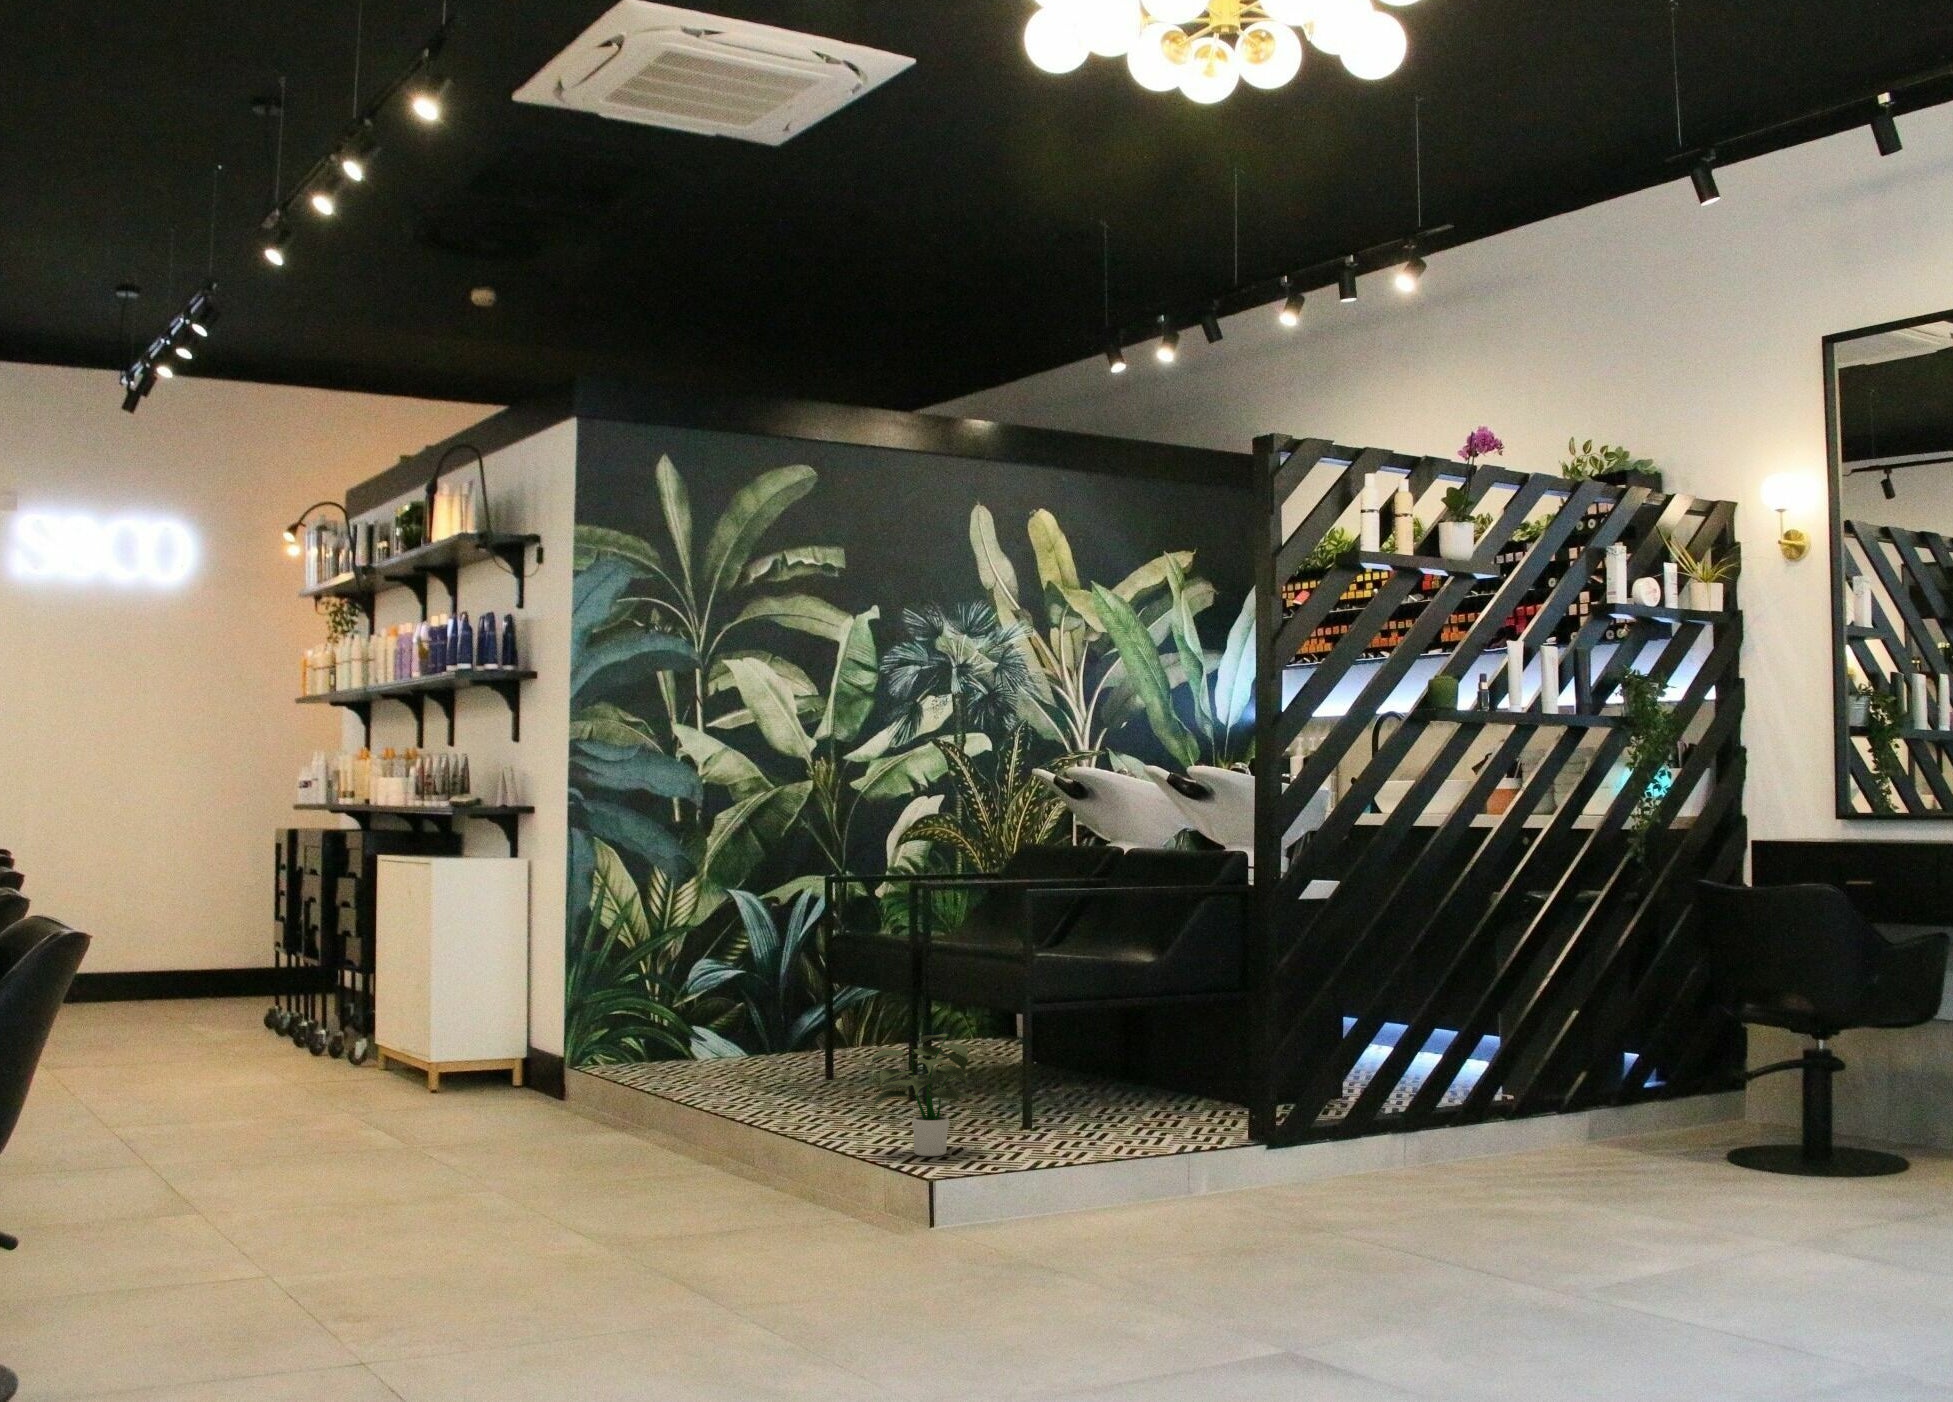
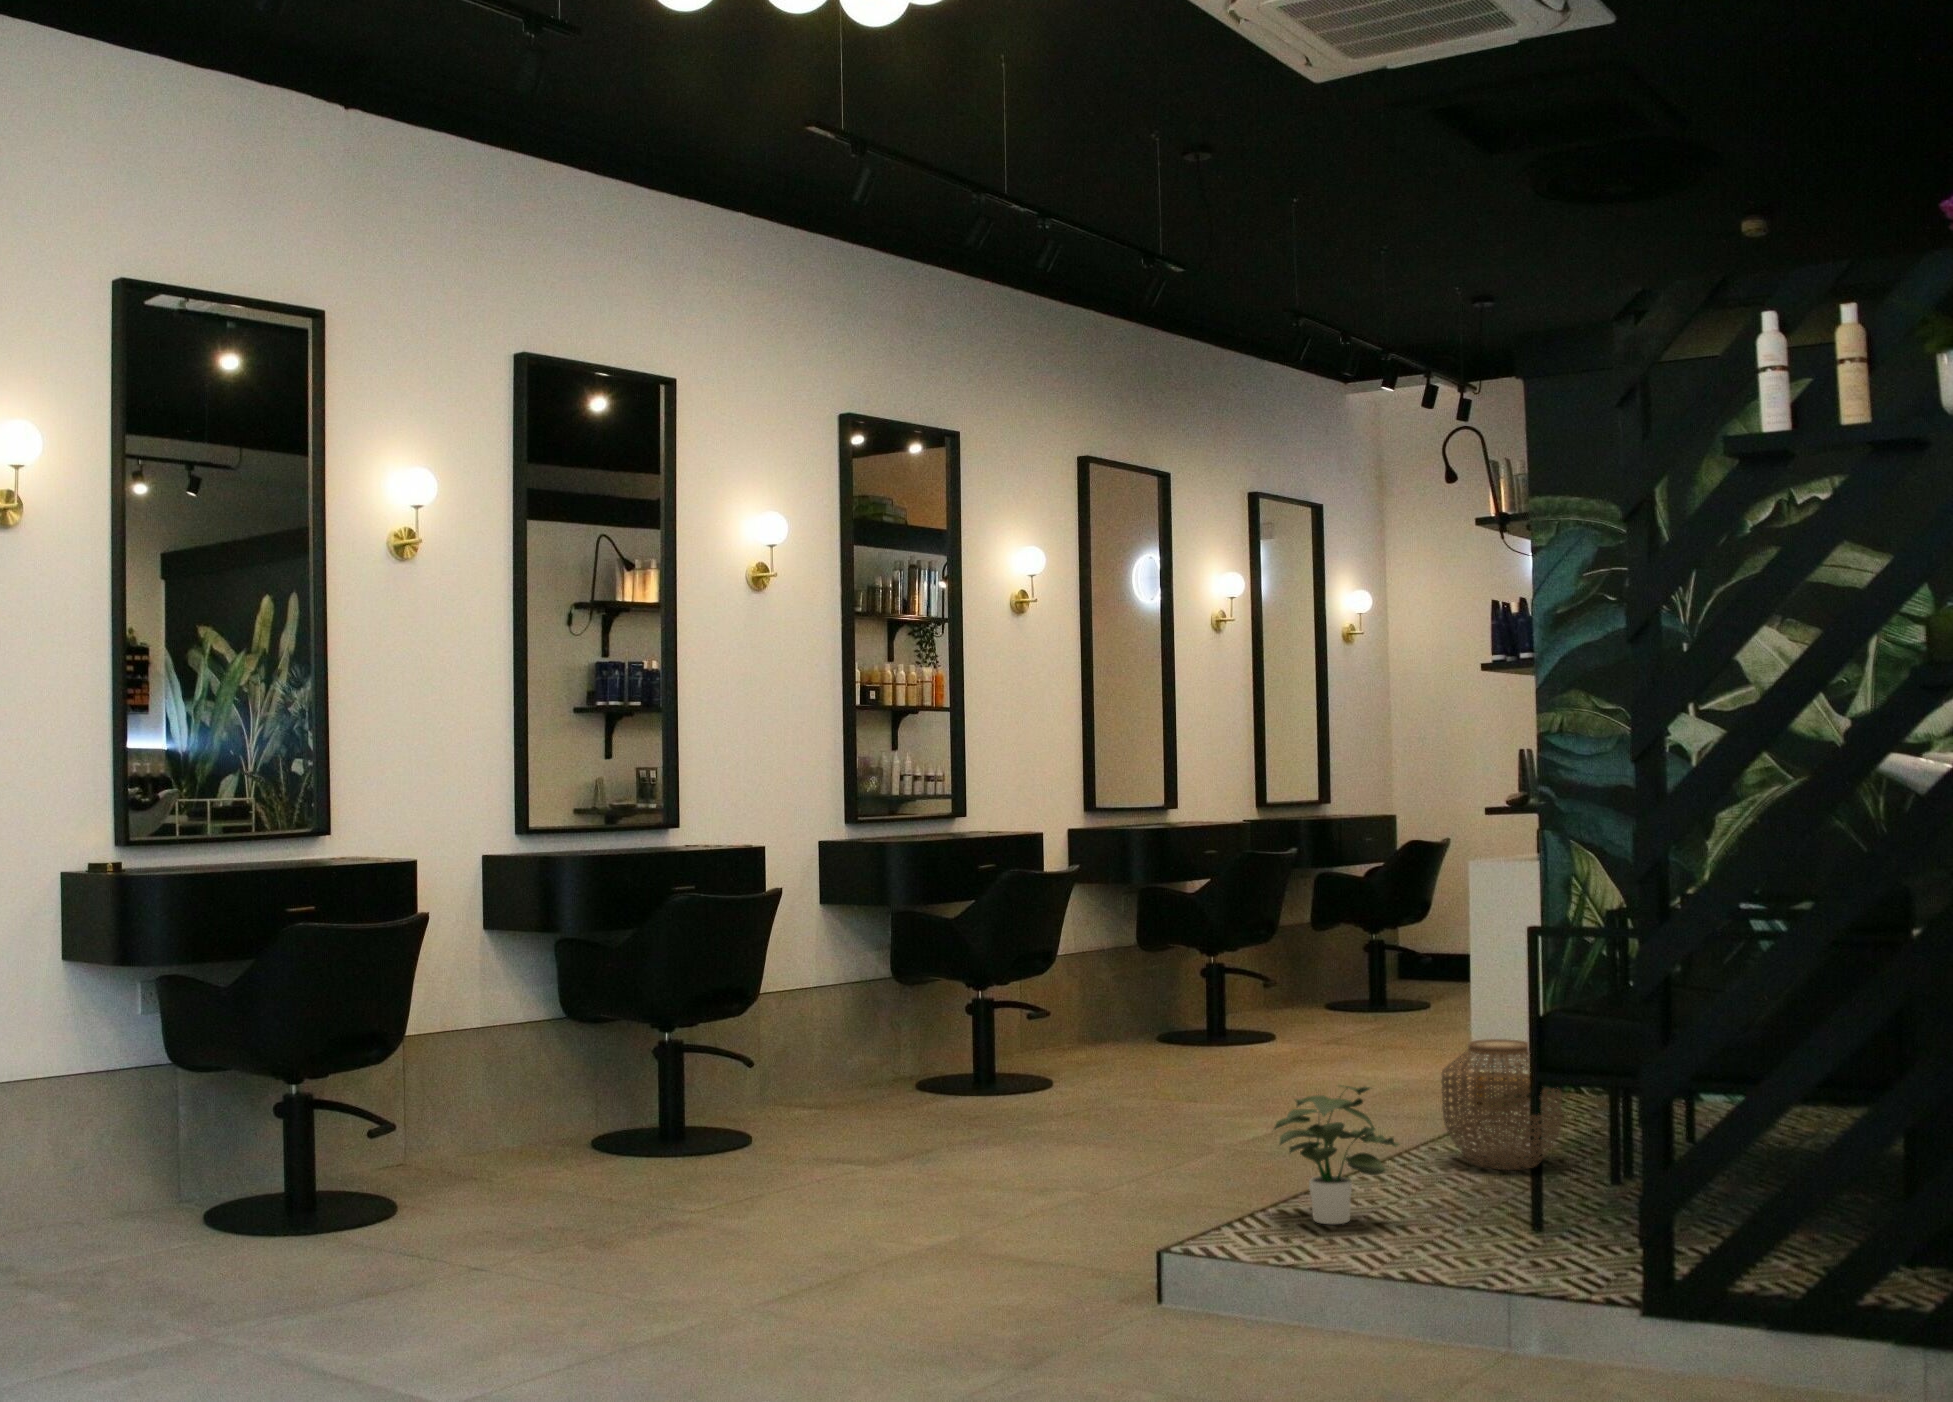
woven basket: none [755,1002,855,1113] -> present [1442,1039,1562,1170]

